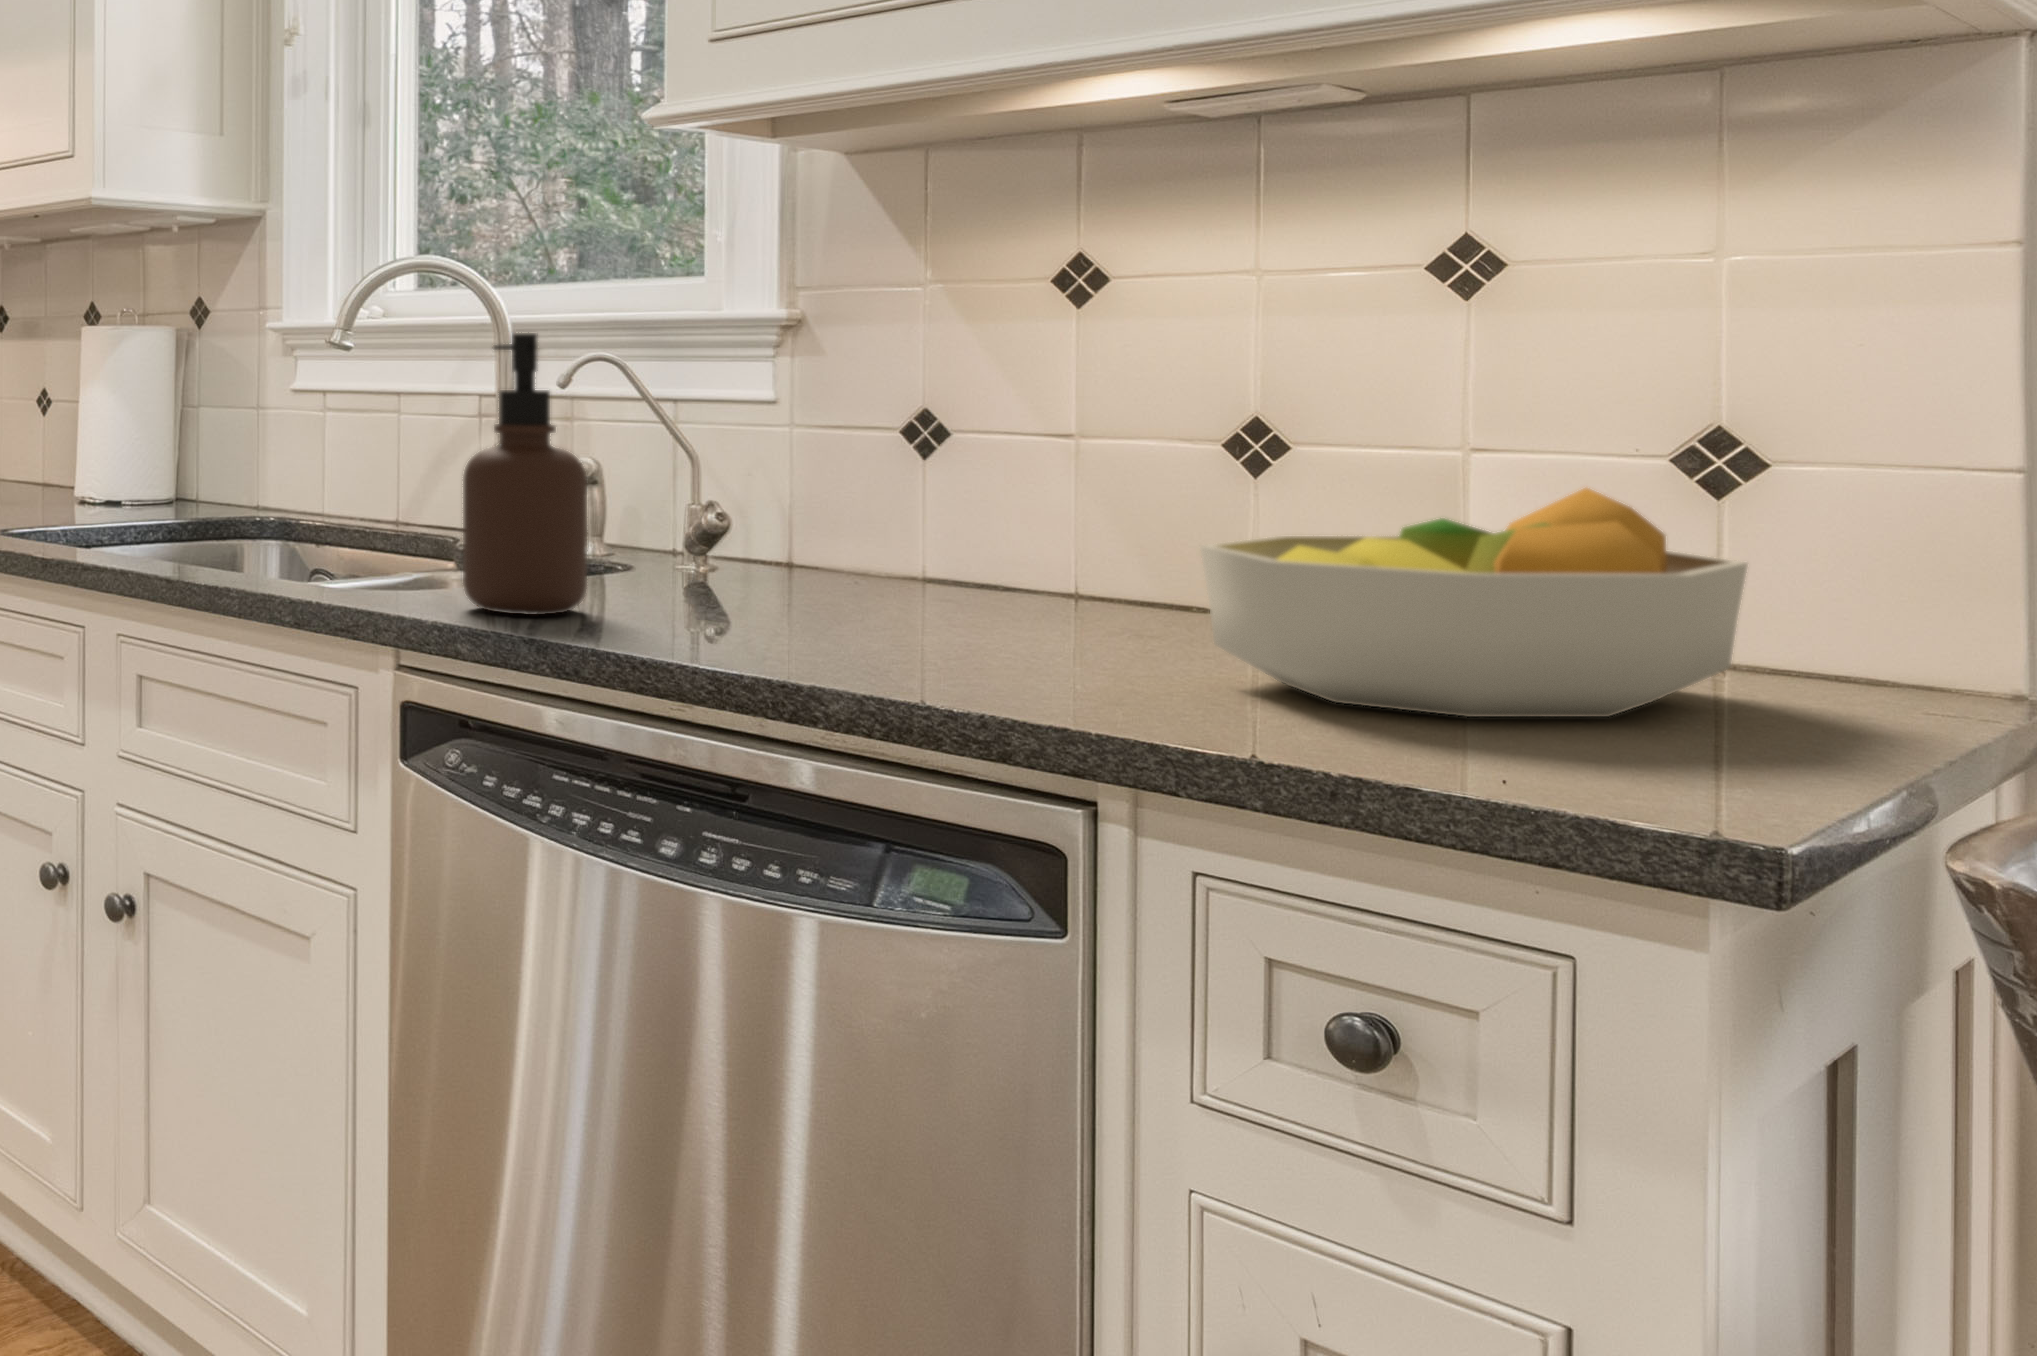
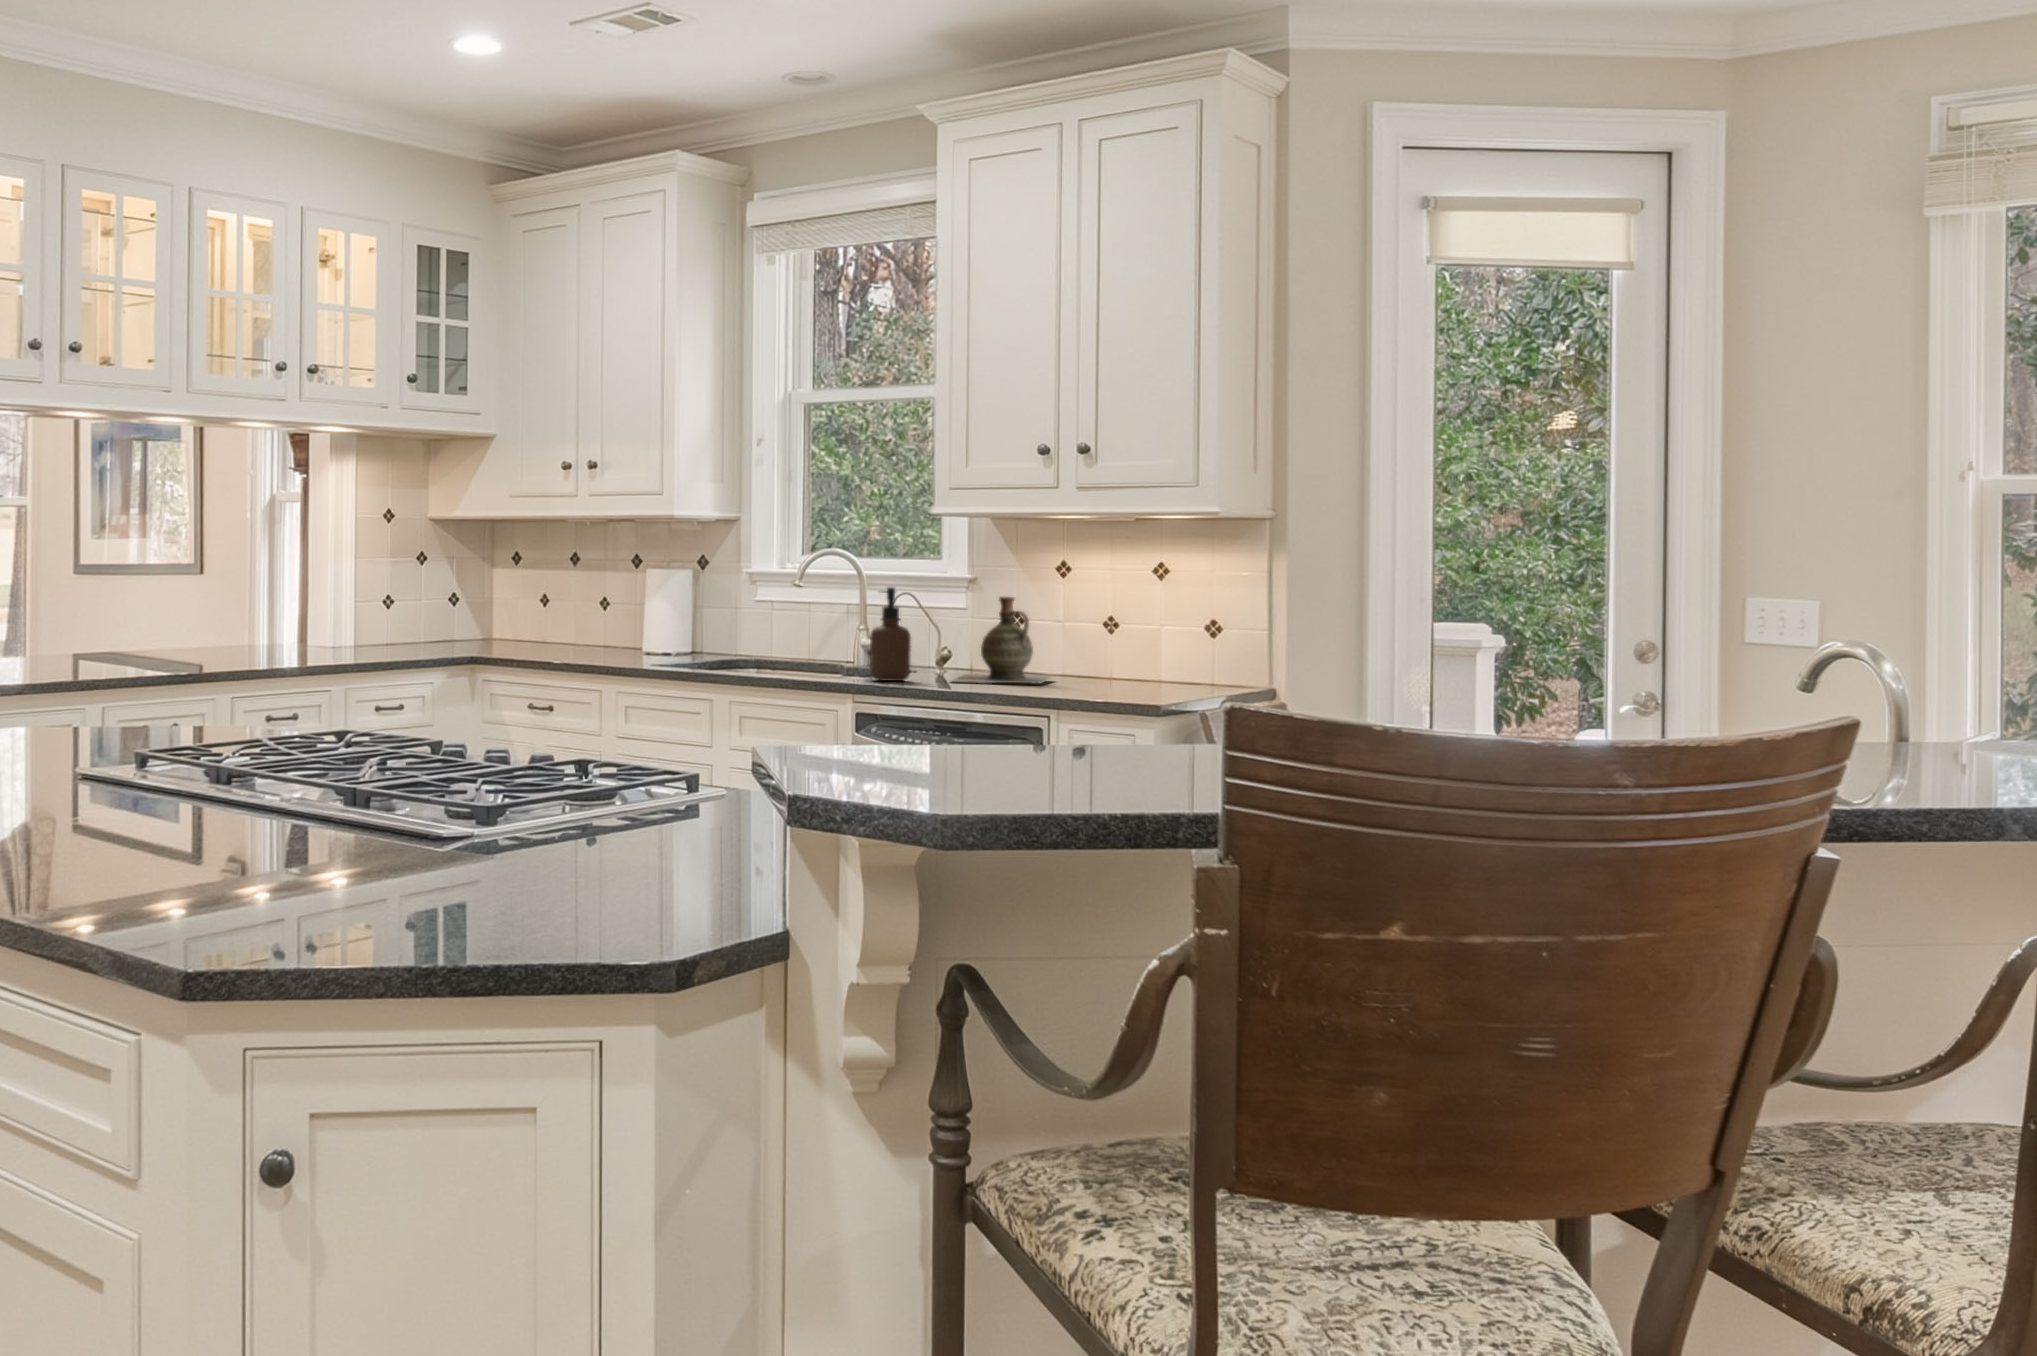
ceramic jug: none [703,356,1062,643] -> present [952,597,1051,683]
fruit bowl: present [1201,488,1747,717] -> none [1081,636,1203,692]

